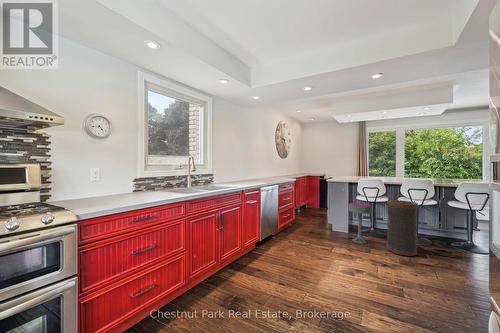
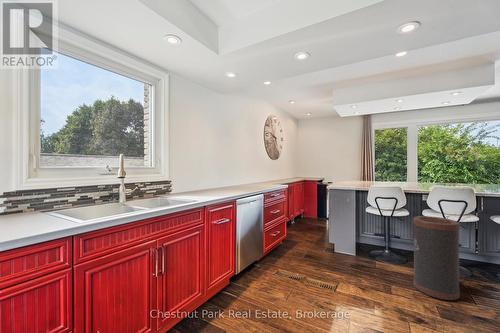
bar stool: present [349,203,372,244] -> none [358,218,390,276]

